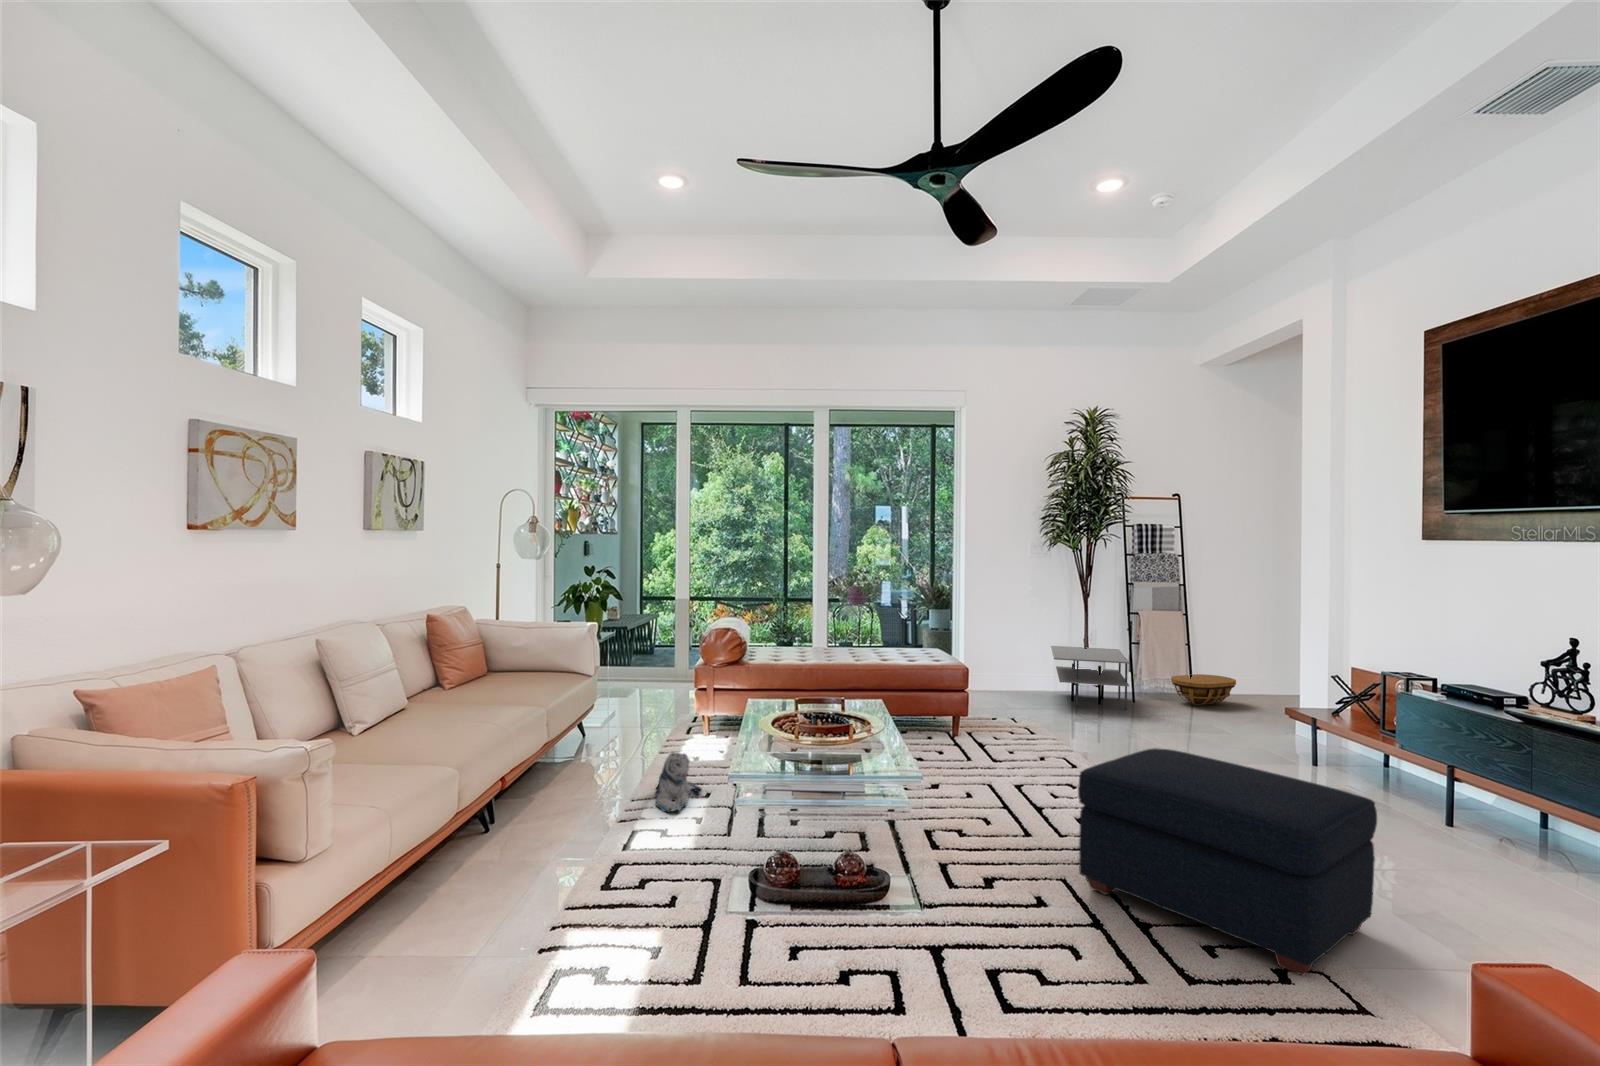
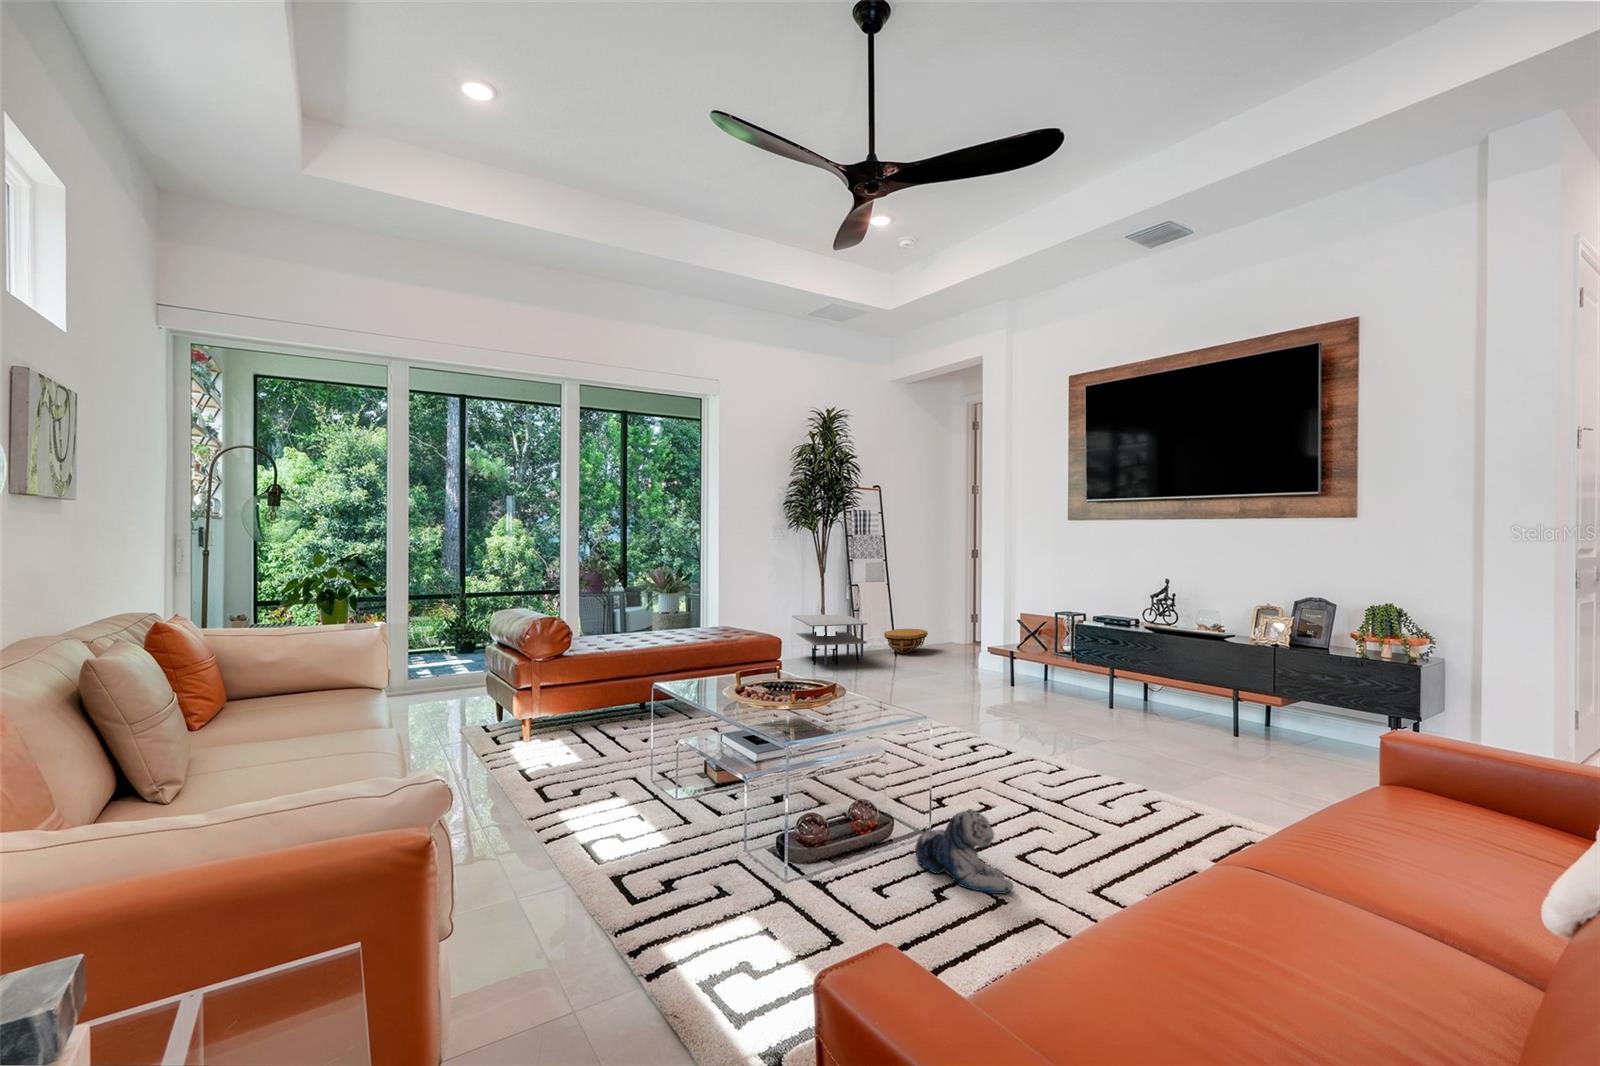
ottoman: present [1078,748,1377,976] -> none [993,682,1178,818]
plush toy: present [655,753,702,813] -> present [915,809,1014,894]

